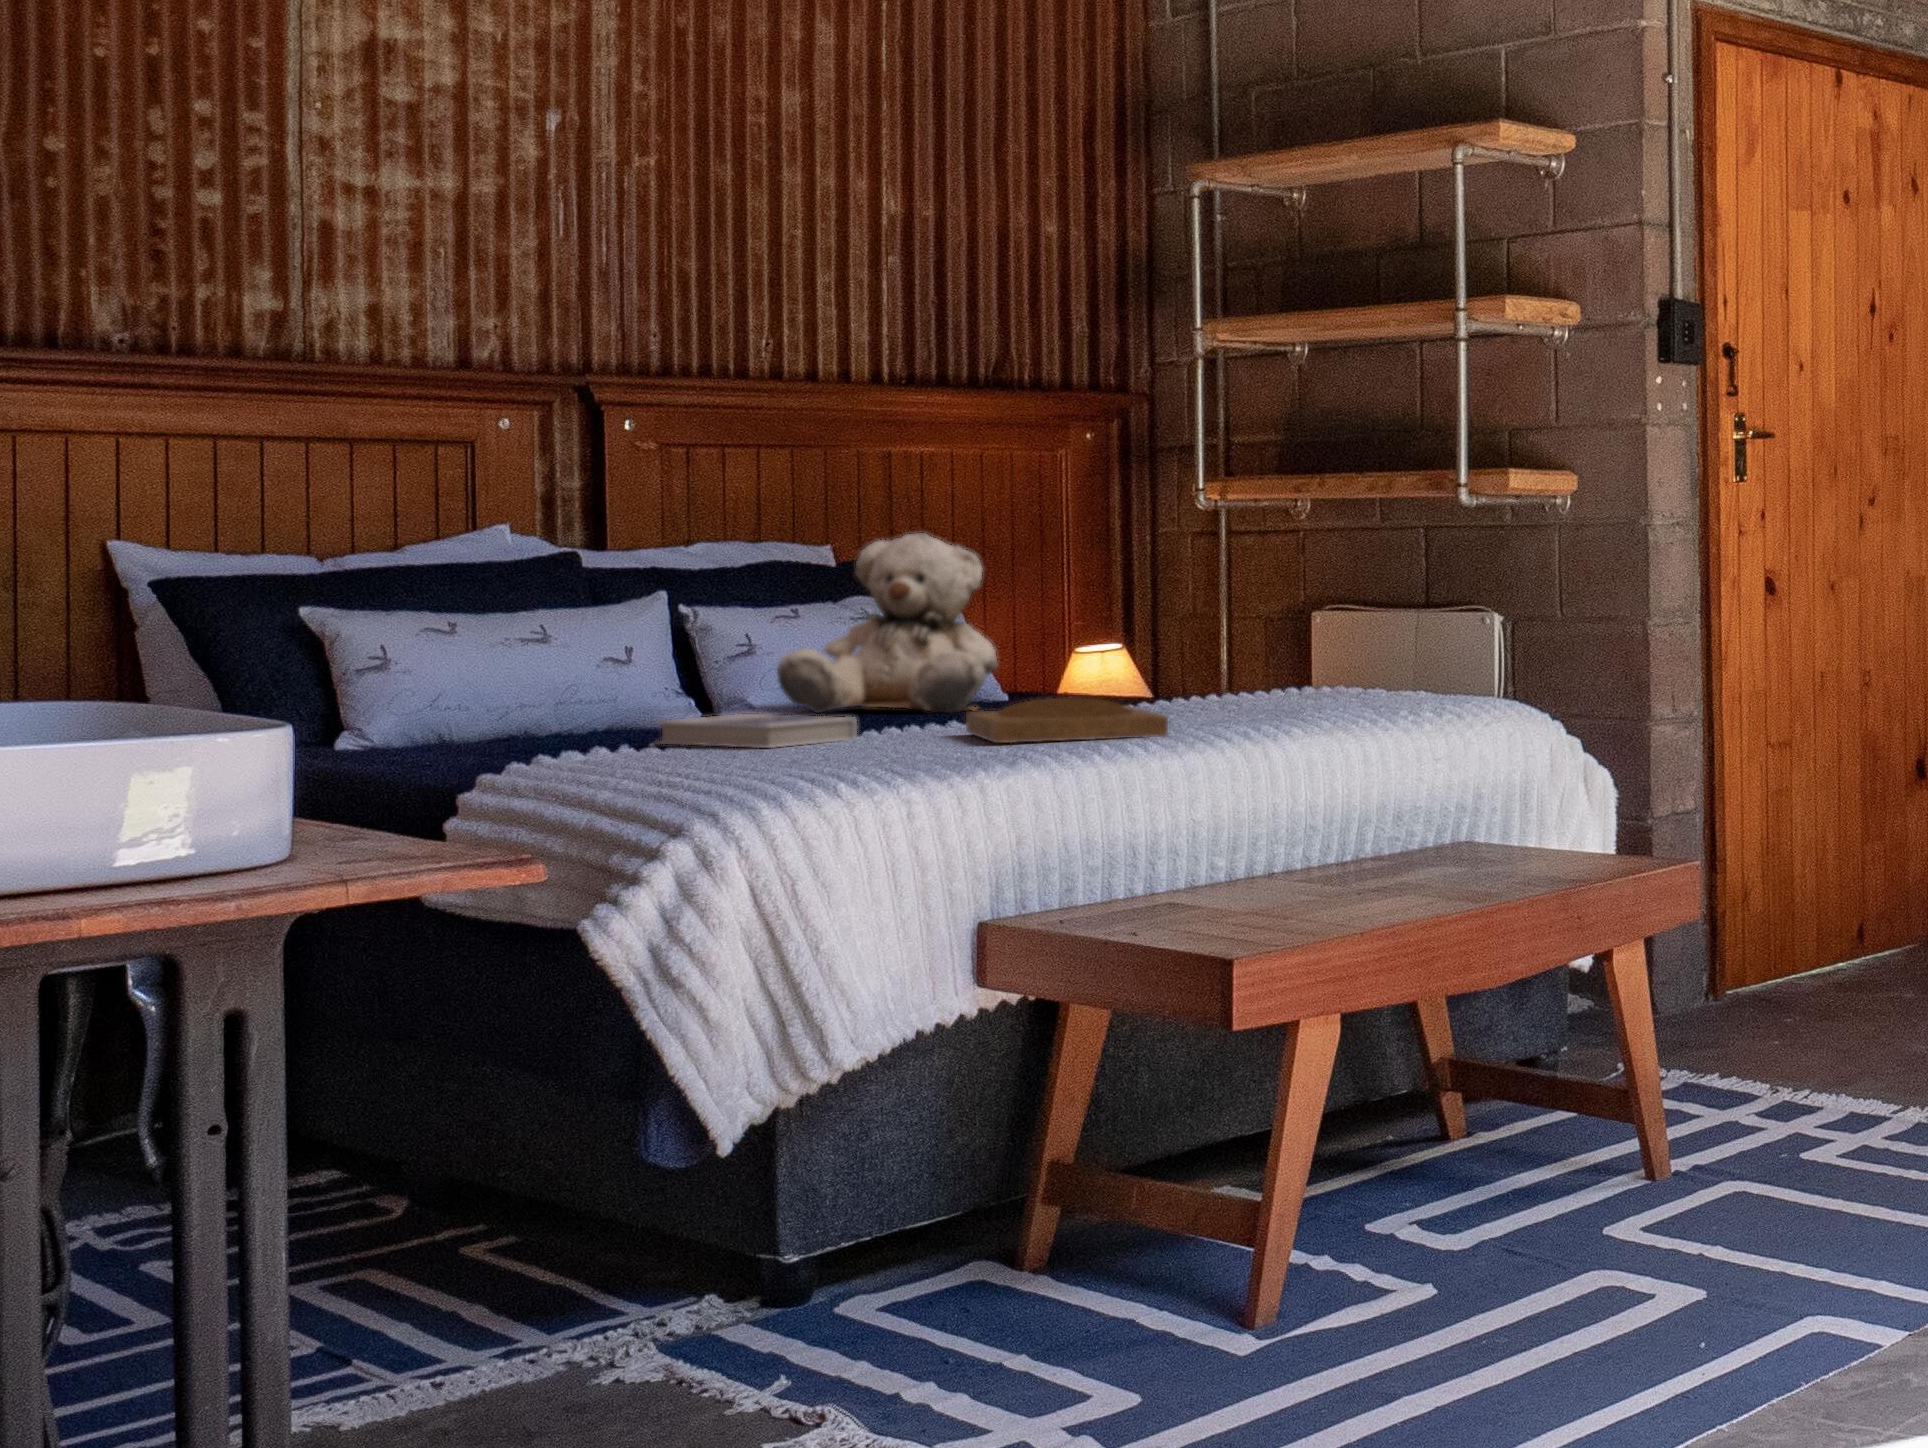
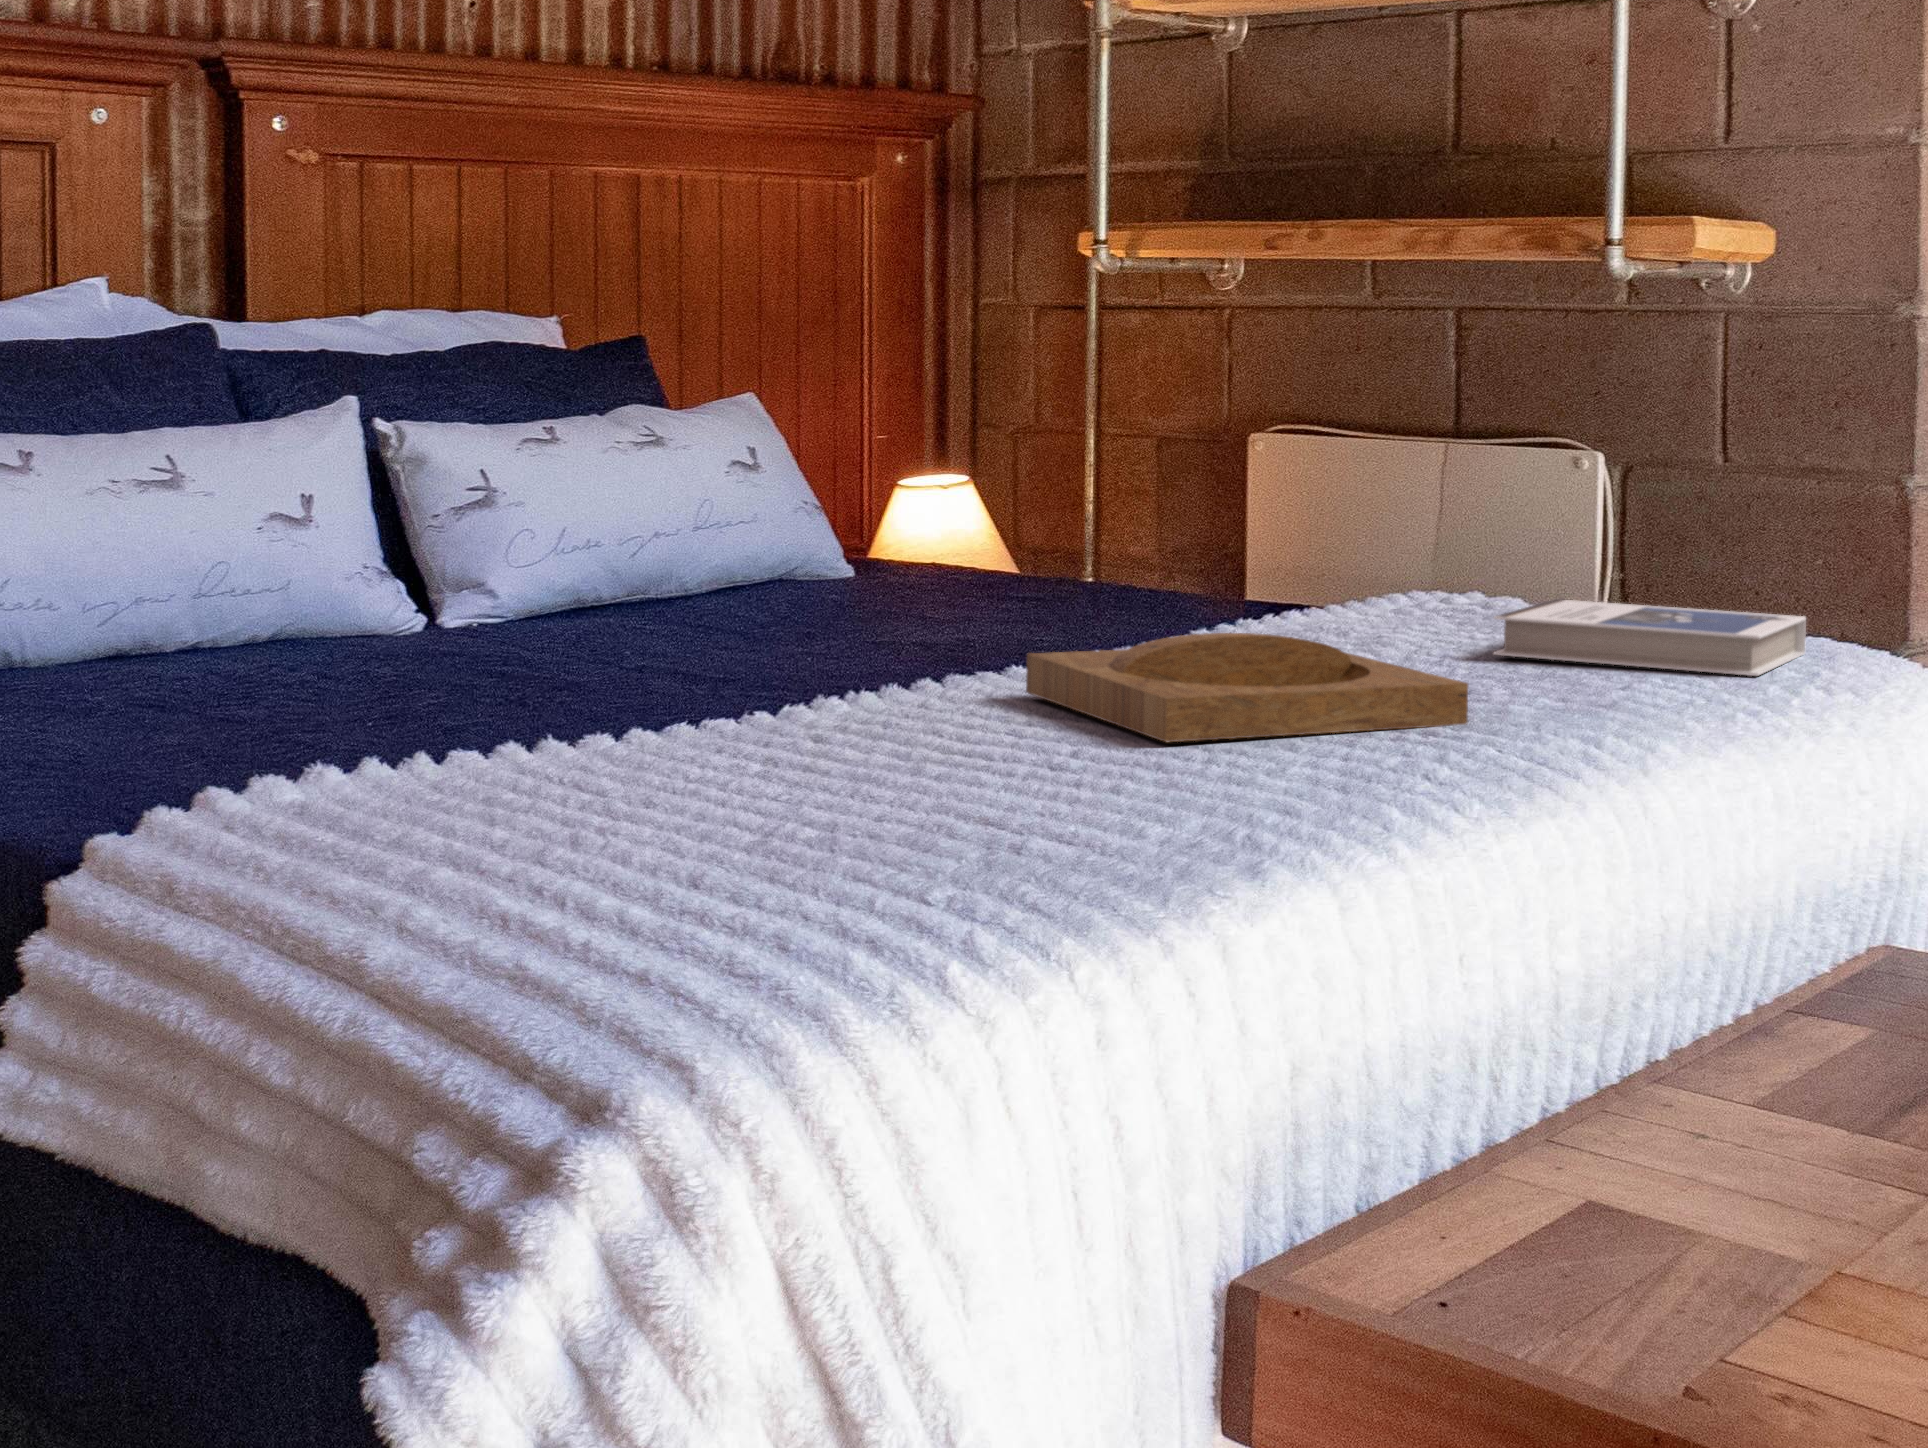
teddy bear: present [777,533,997,713] -> none [570,299,919,616]
hardback book: present [661,714,857,748] -> present [1493,599,1806,676]

